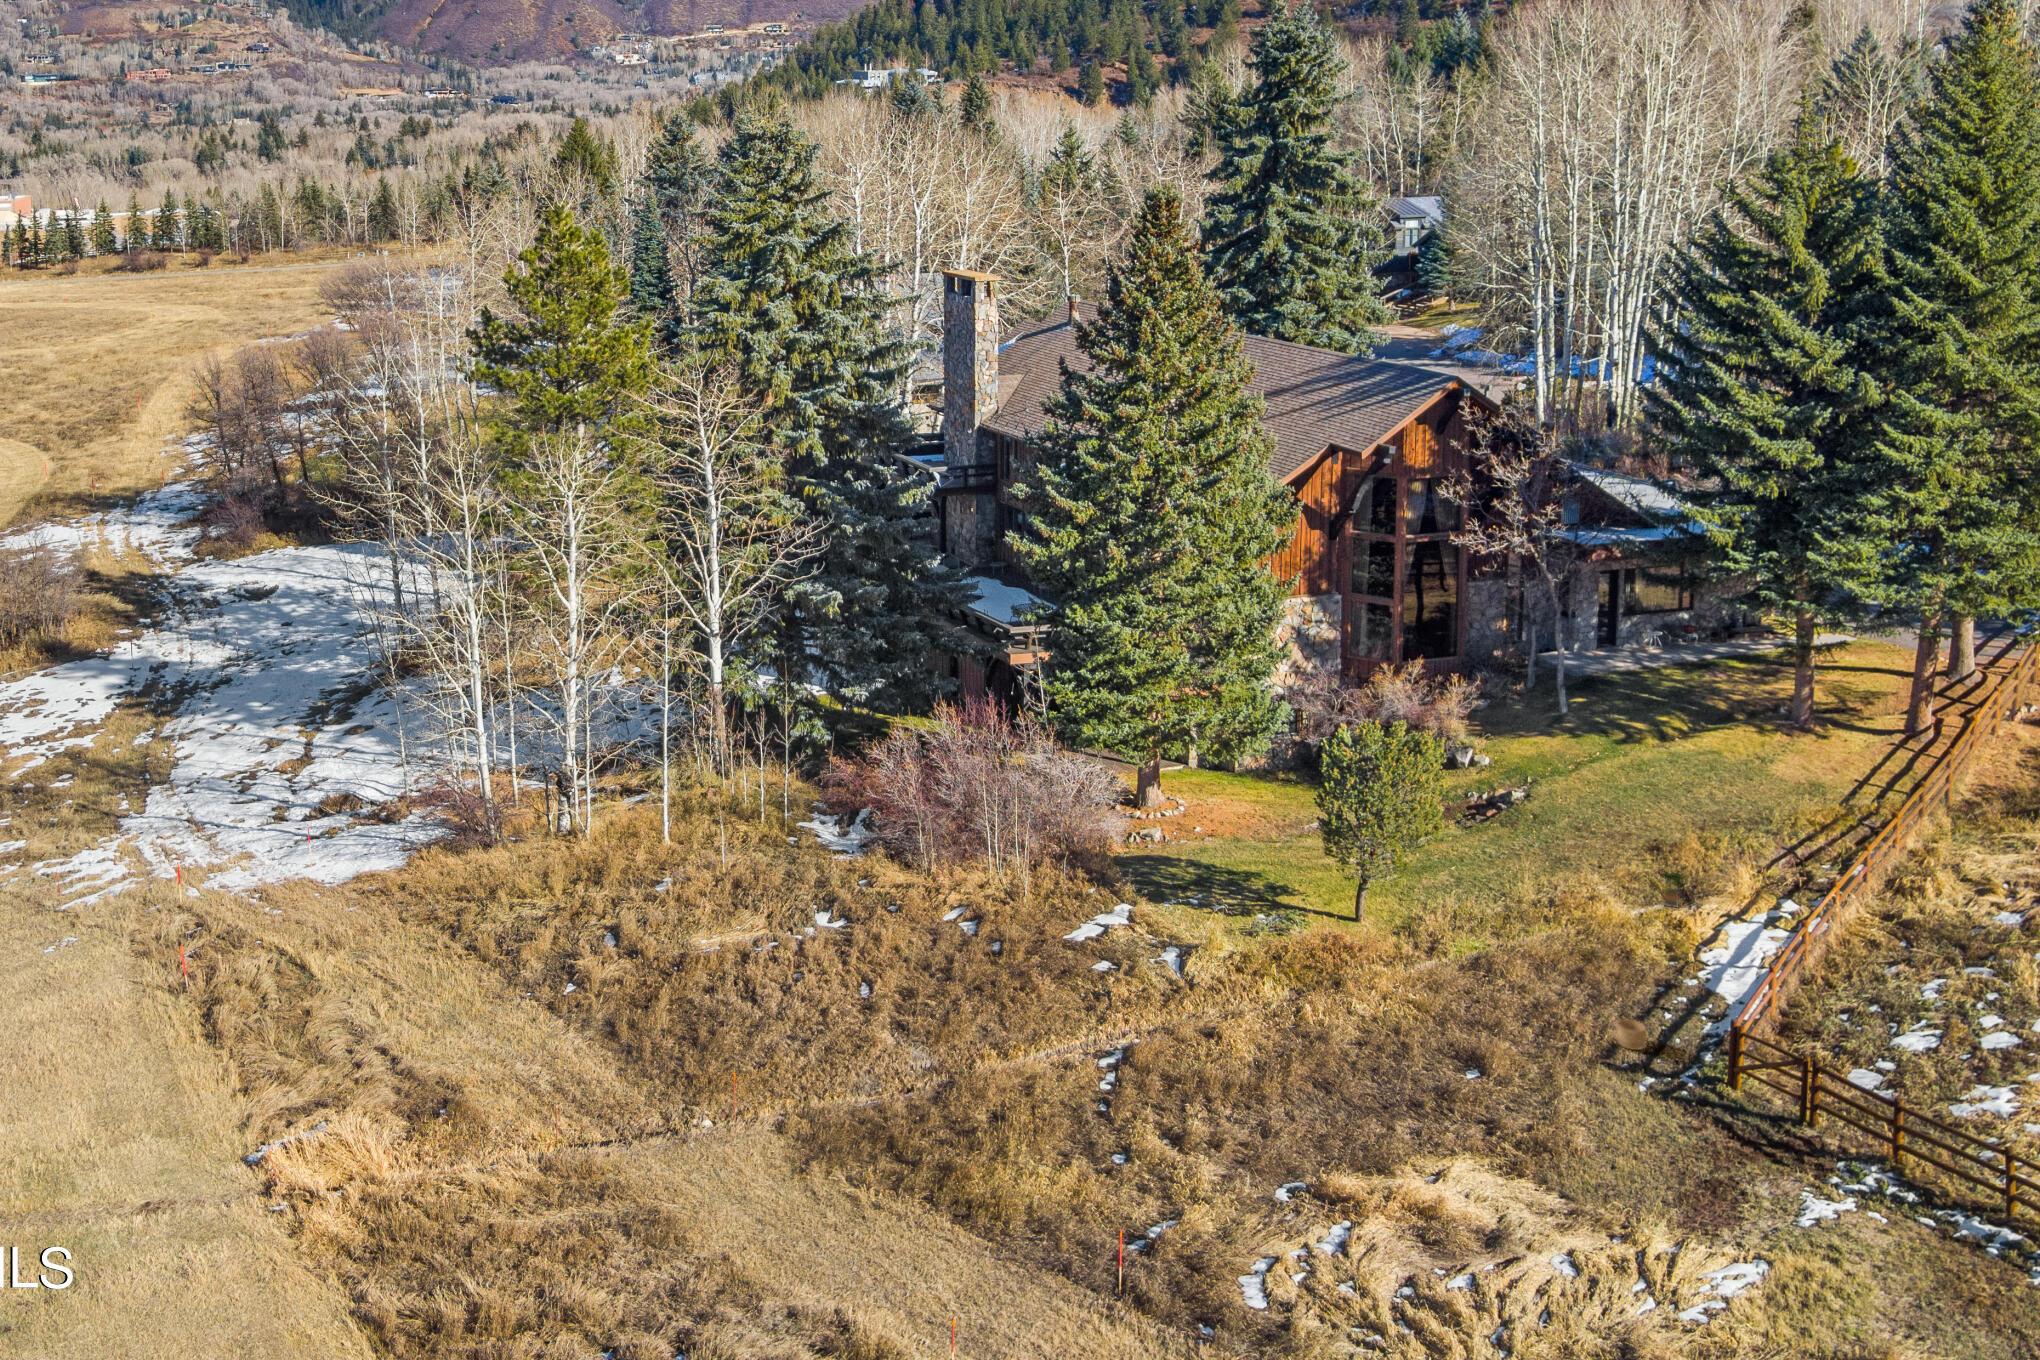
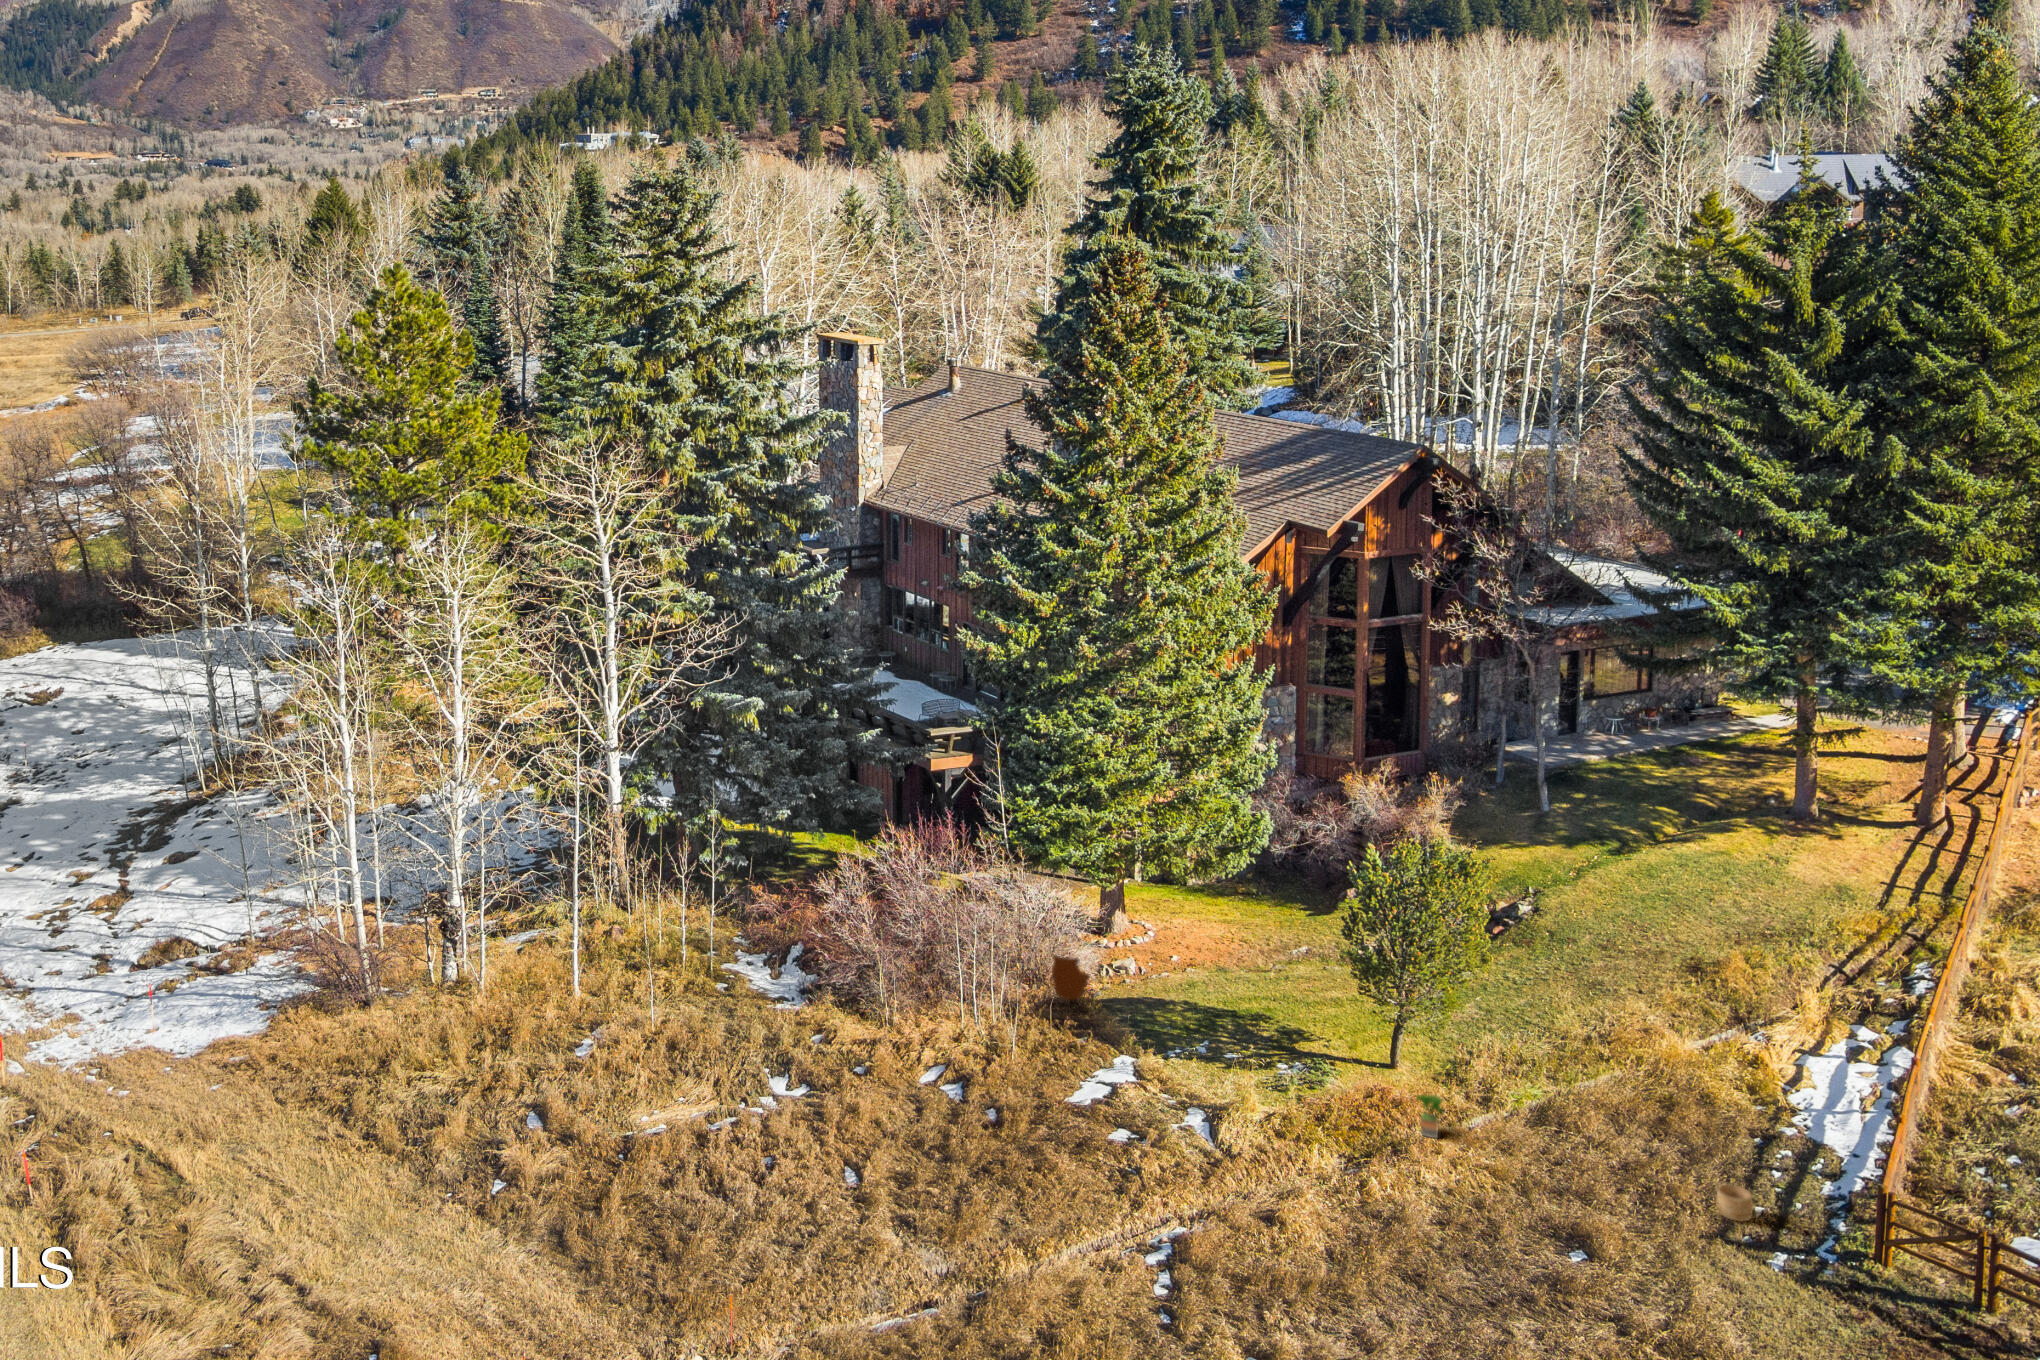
lounge chair: none [1057,818,1098,871] -> present [1051,955,1090,1013]
potted tree: present [1660,872,1684,908] -> present [1417,1094,1445,1138]

